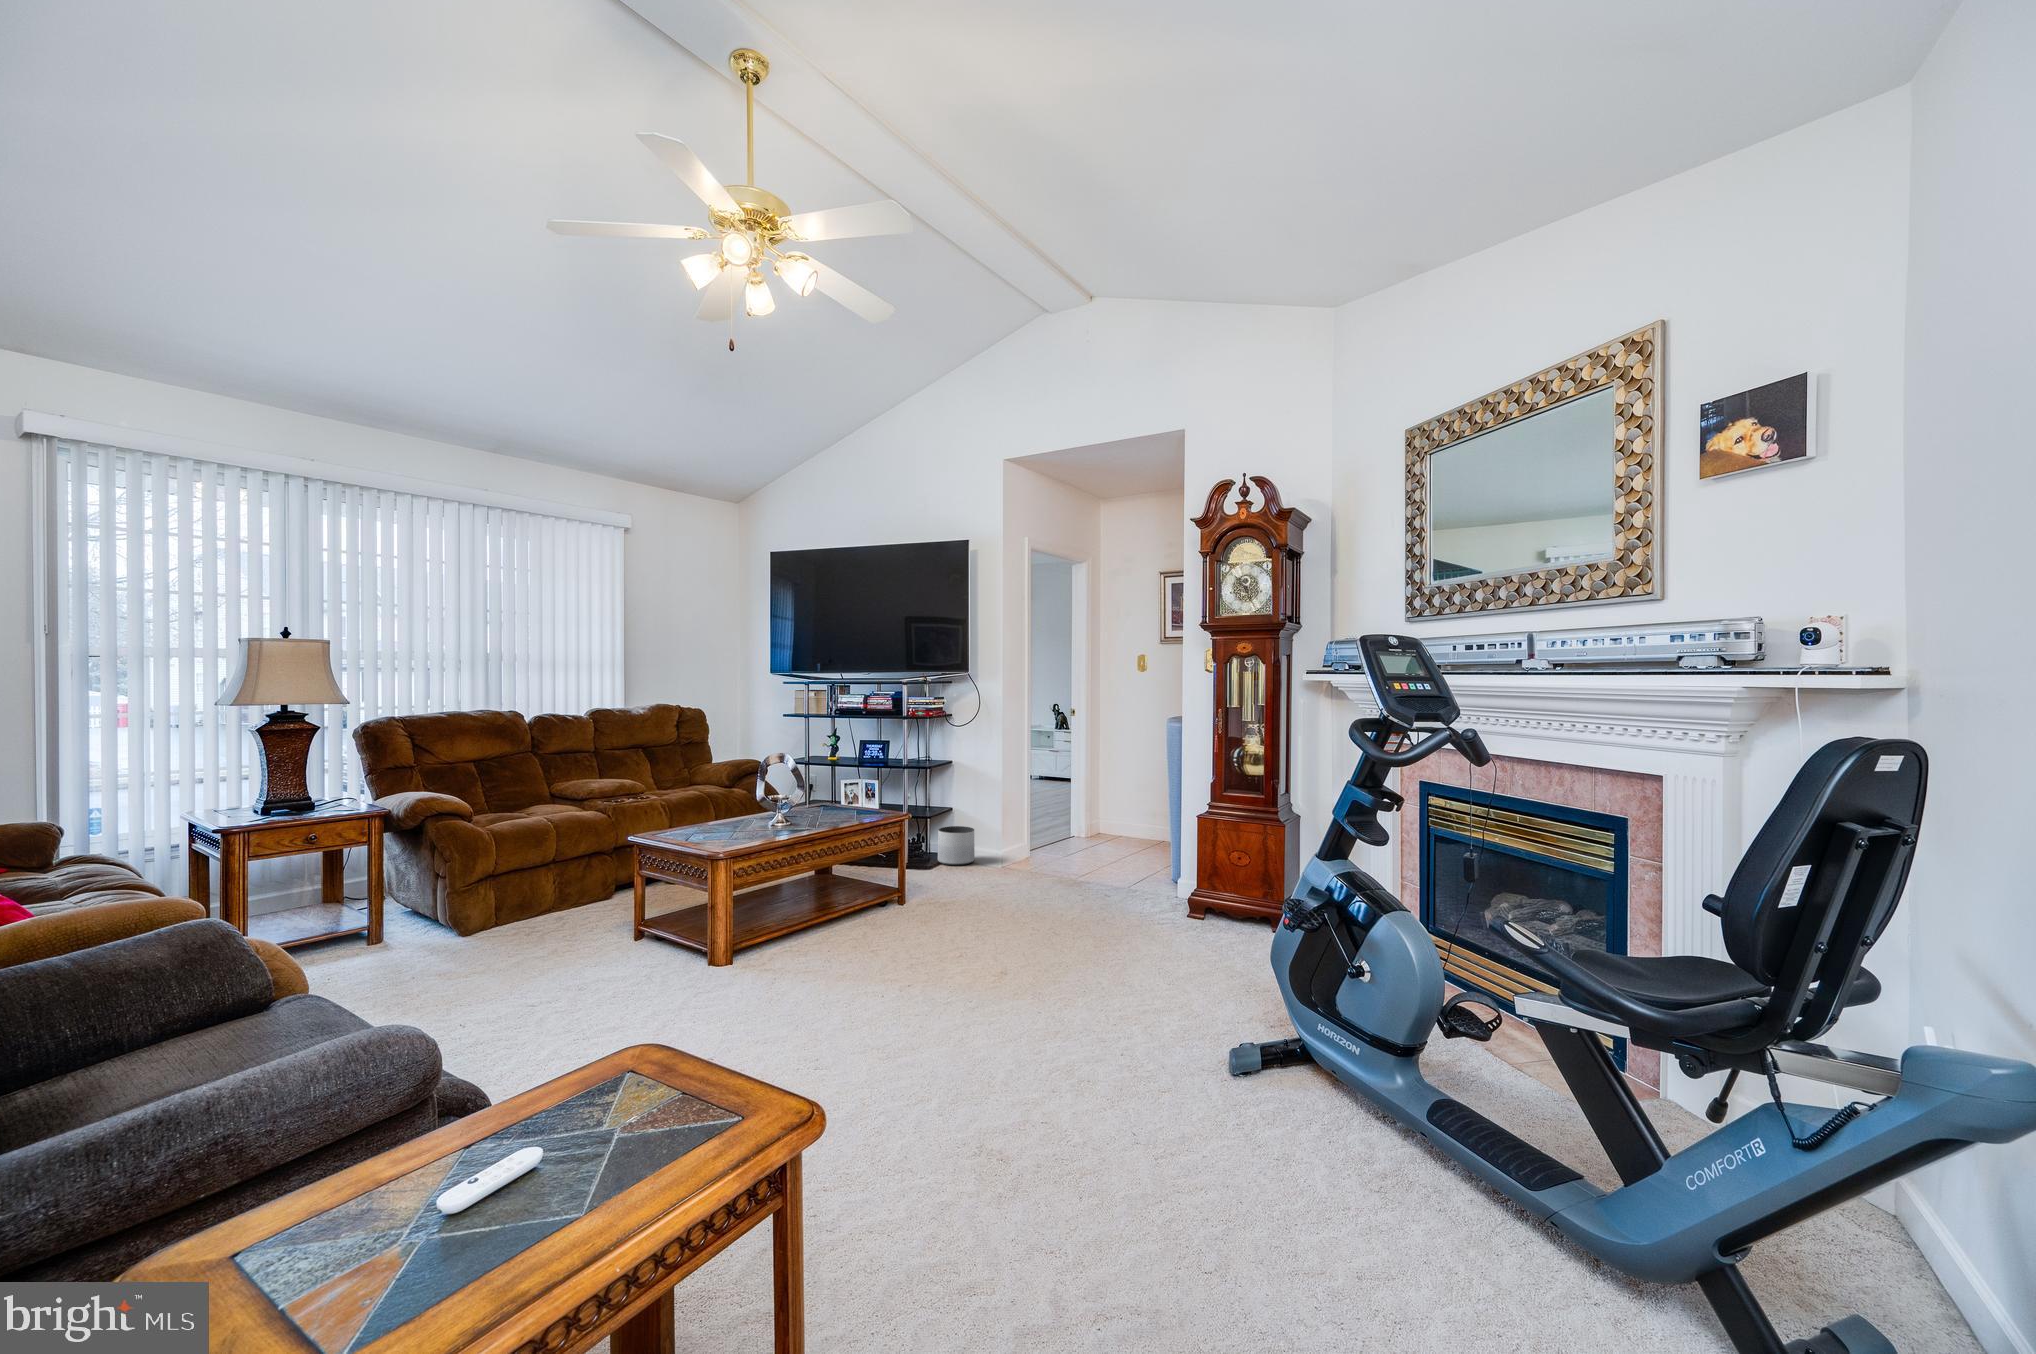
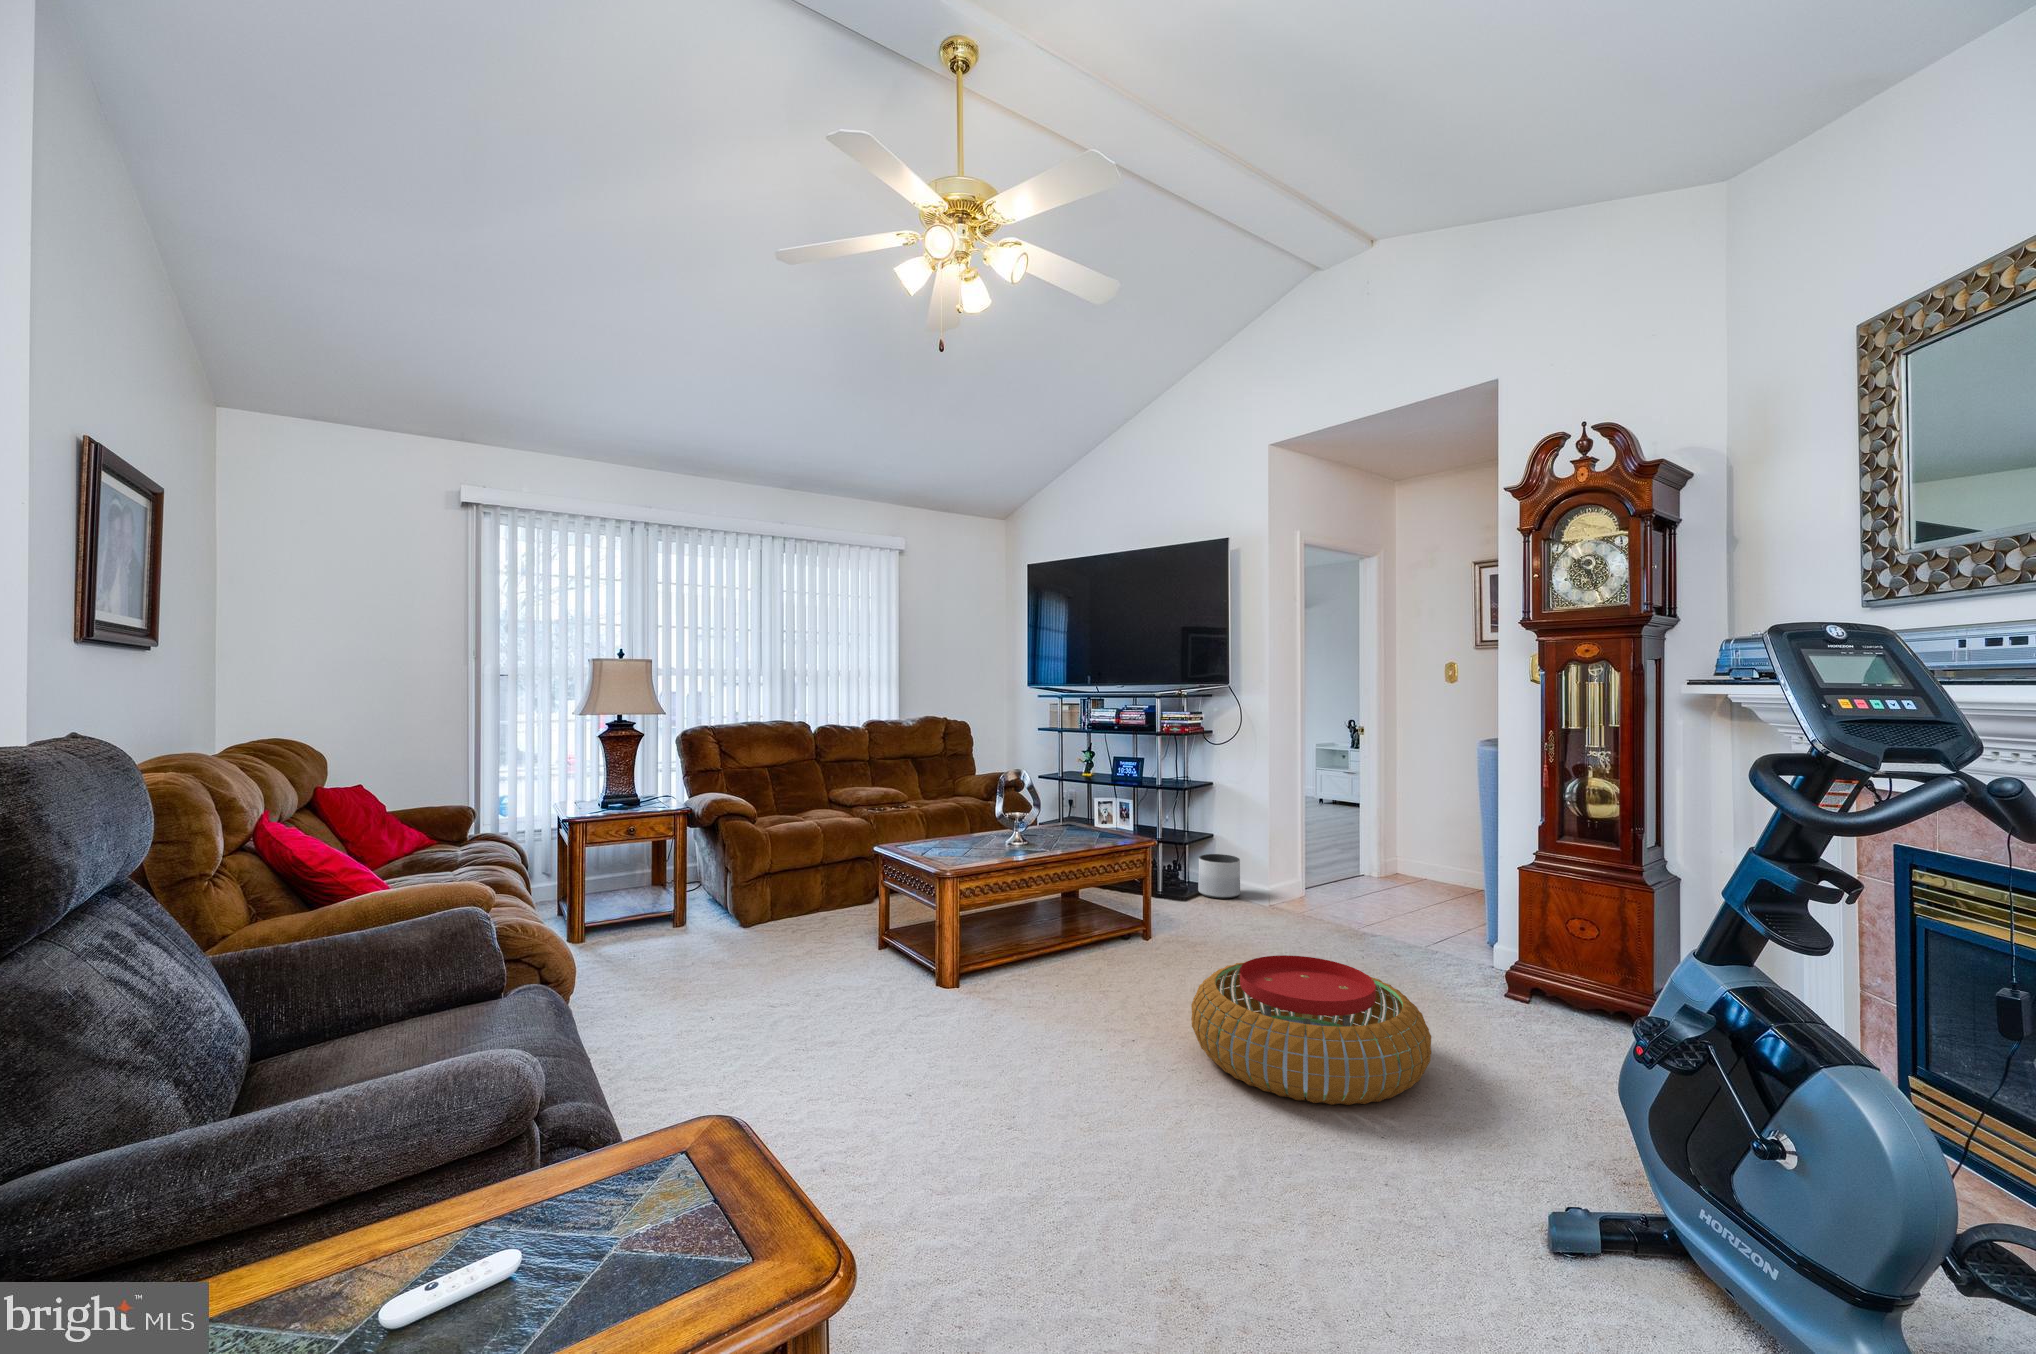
pouf: none [959,898,1144,1008] -> present [1191,955,1431,1105]

